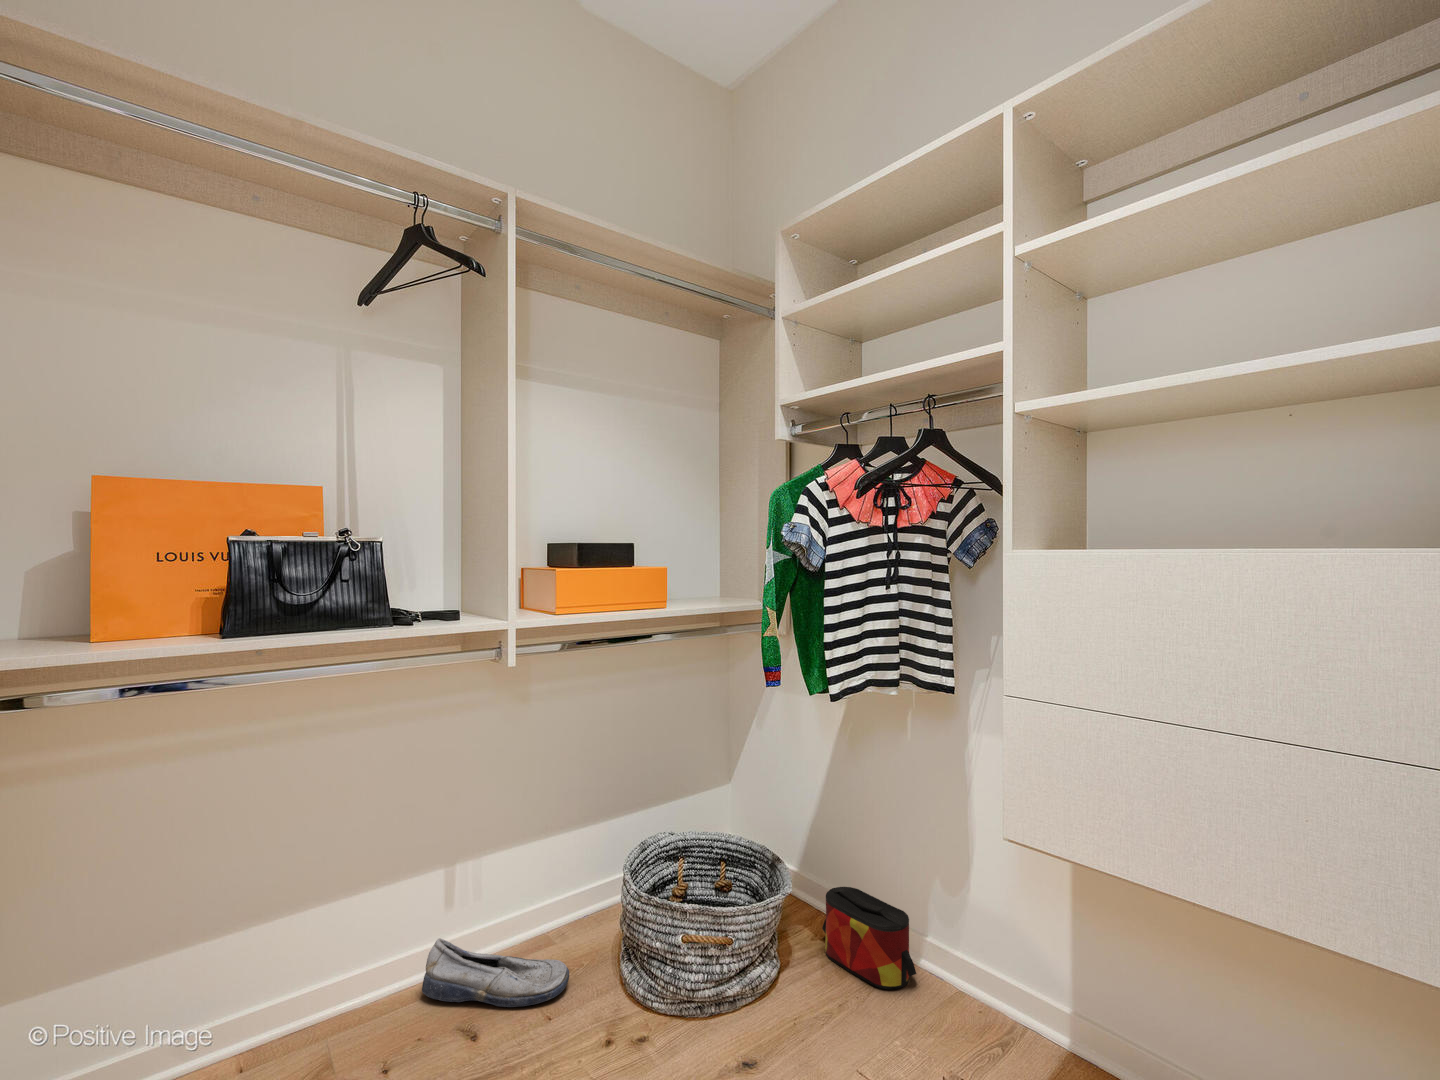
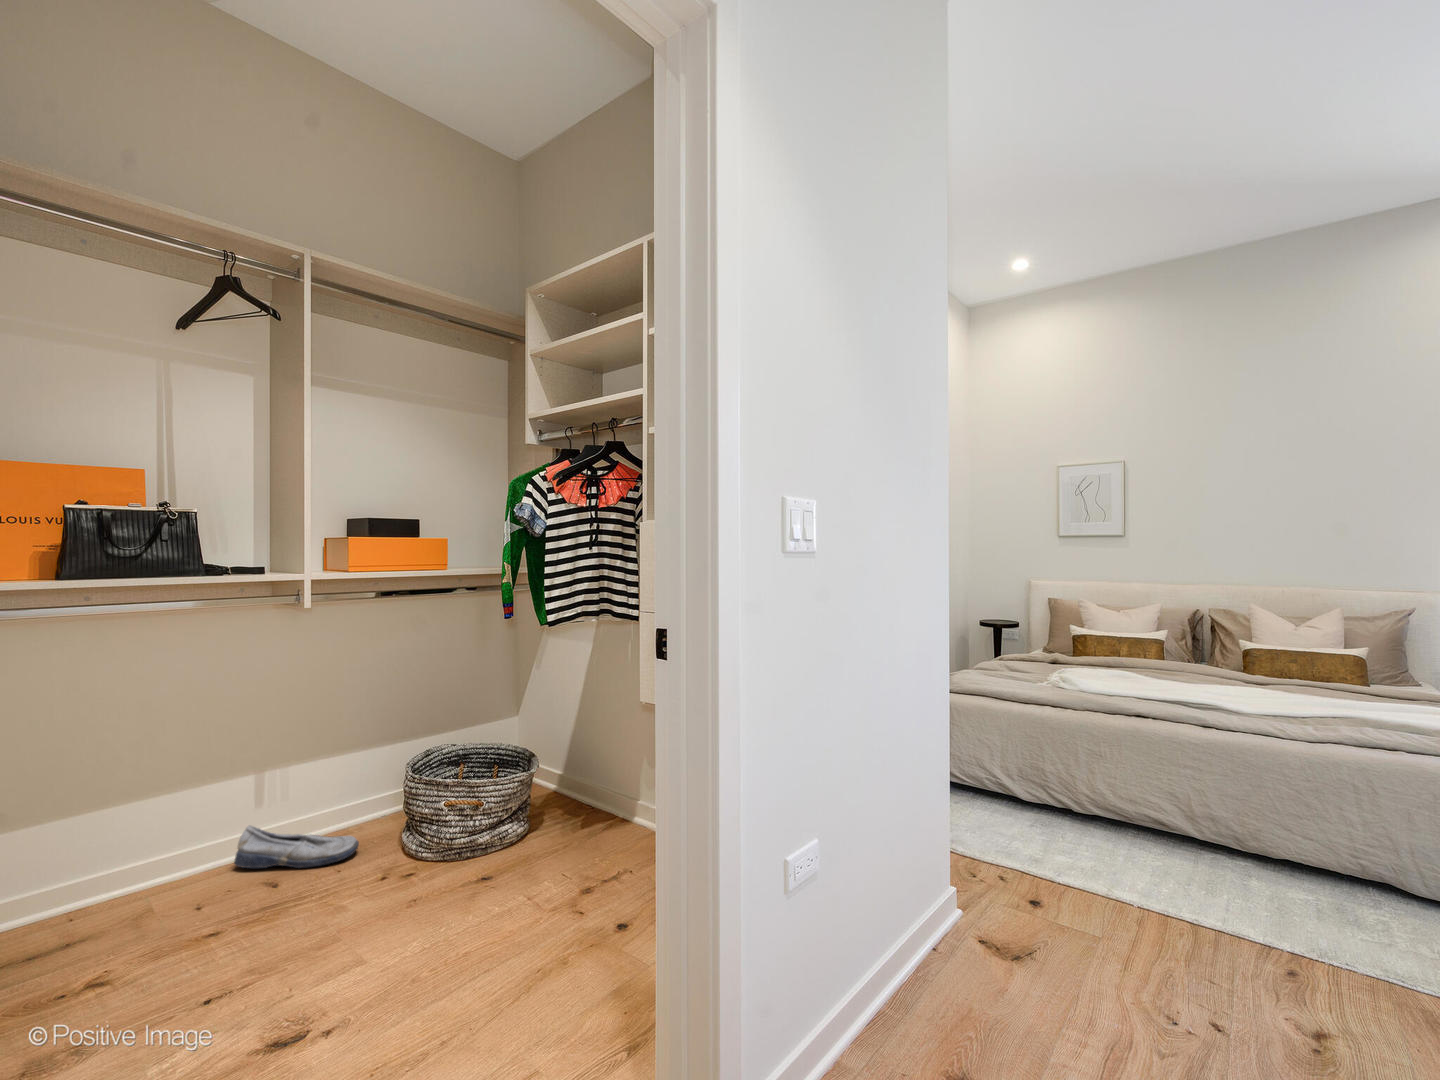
bag: present [822,887,917,989] -> none [566,773,626,835]

